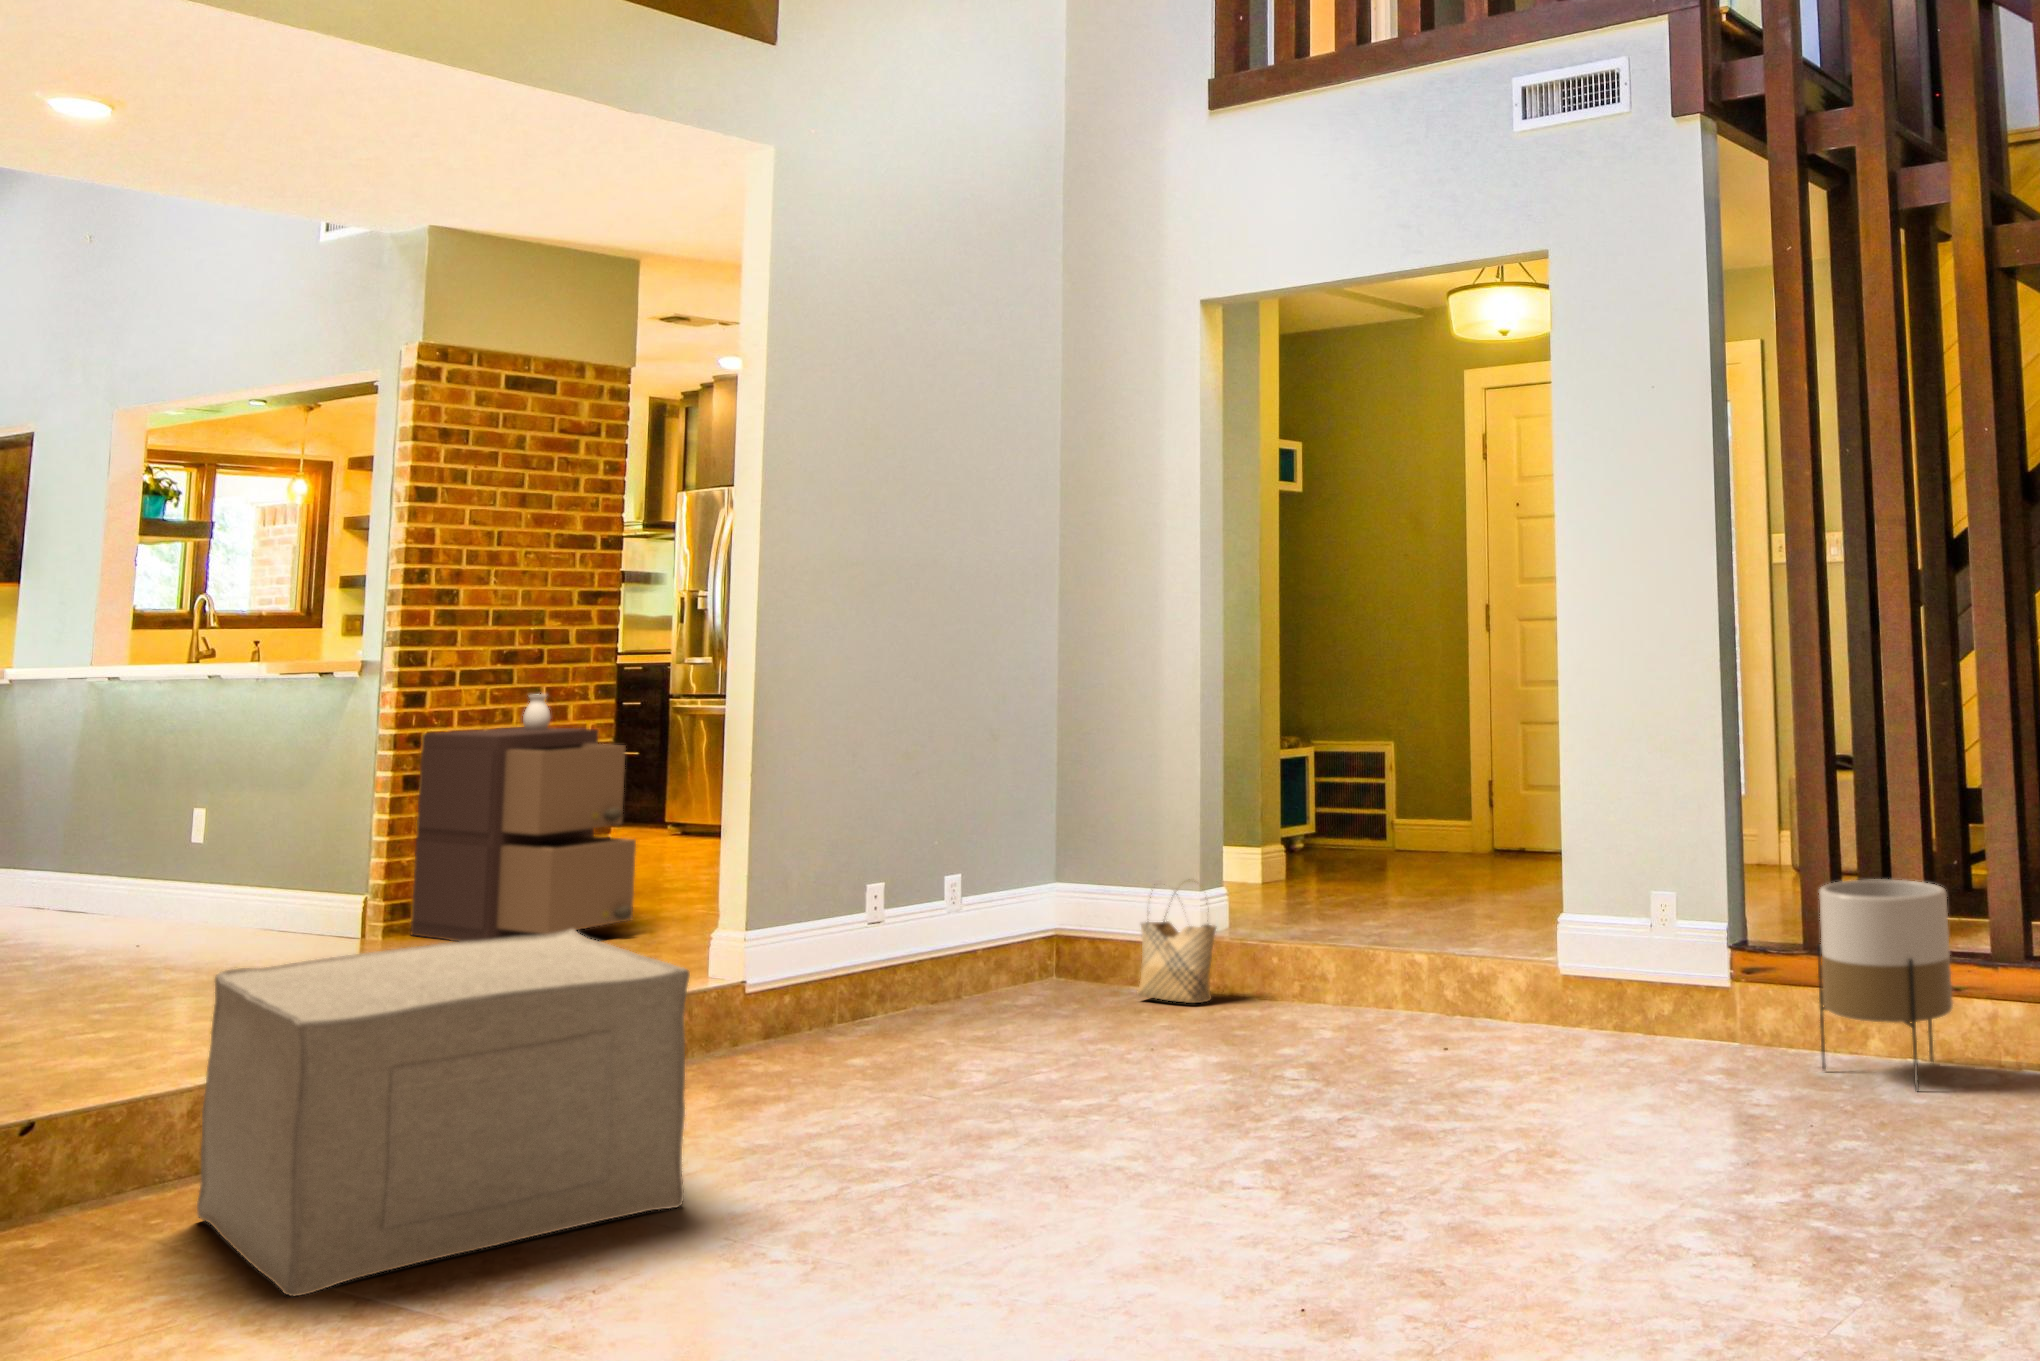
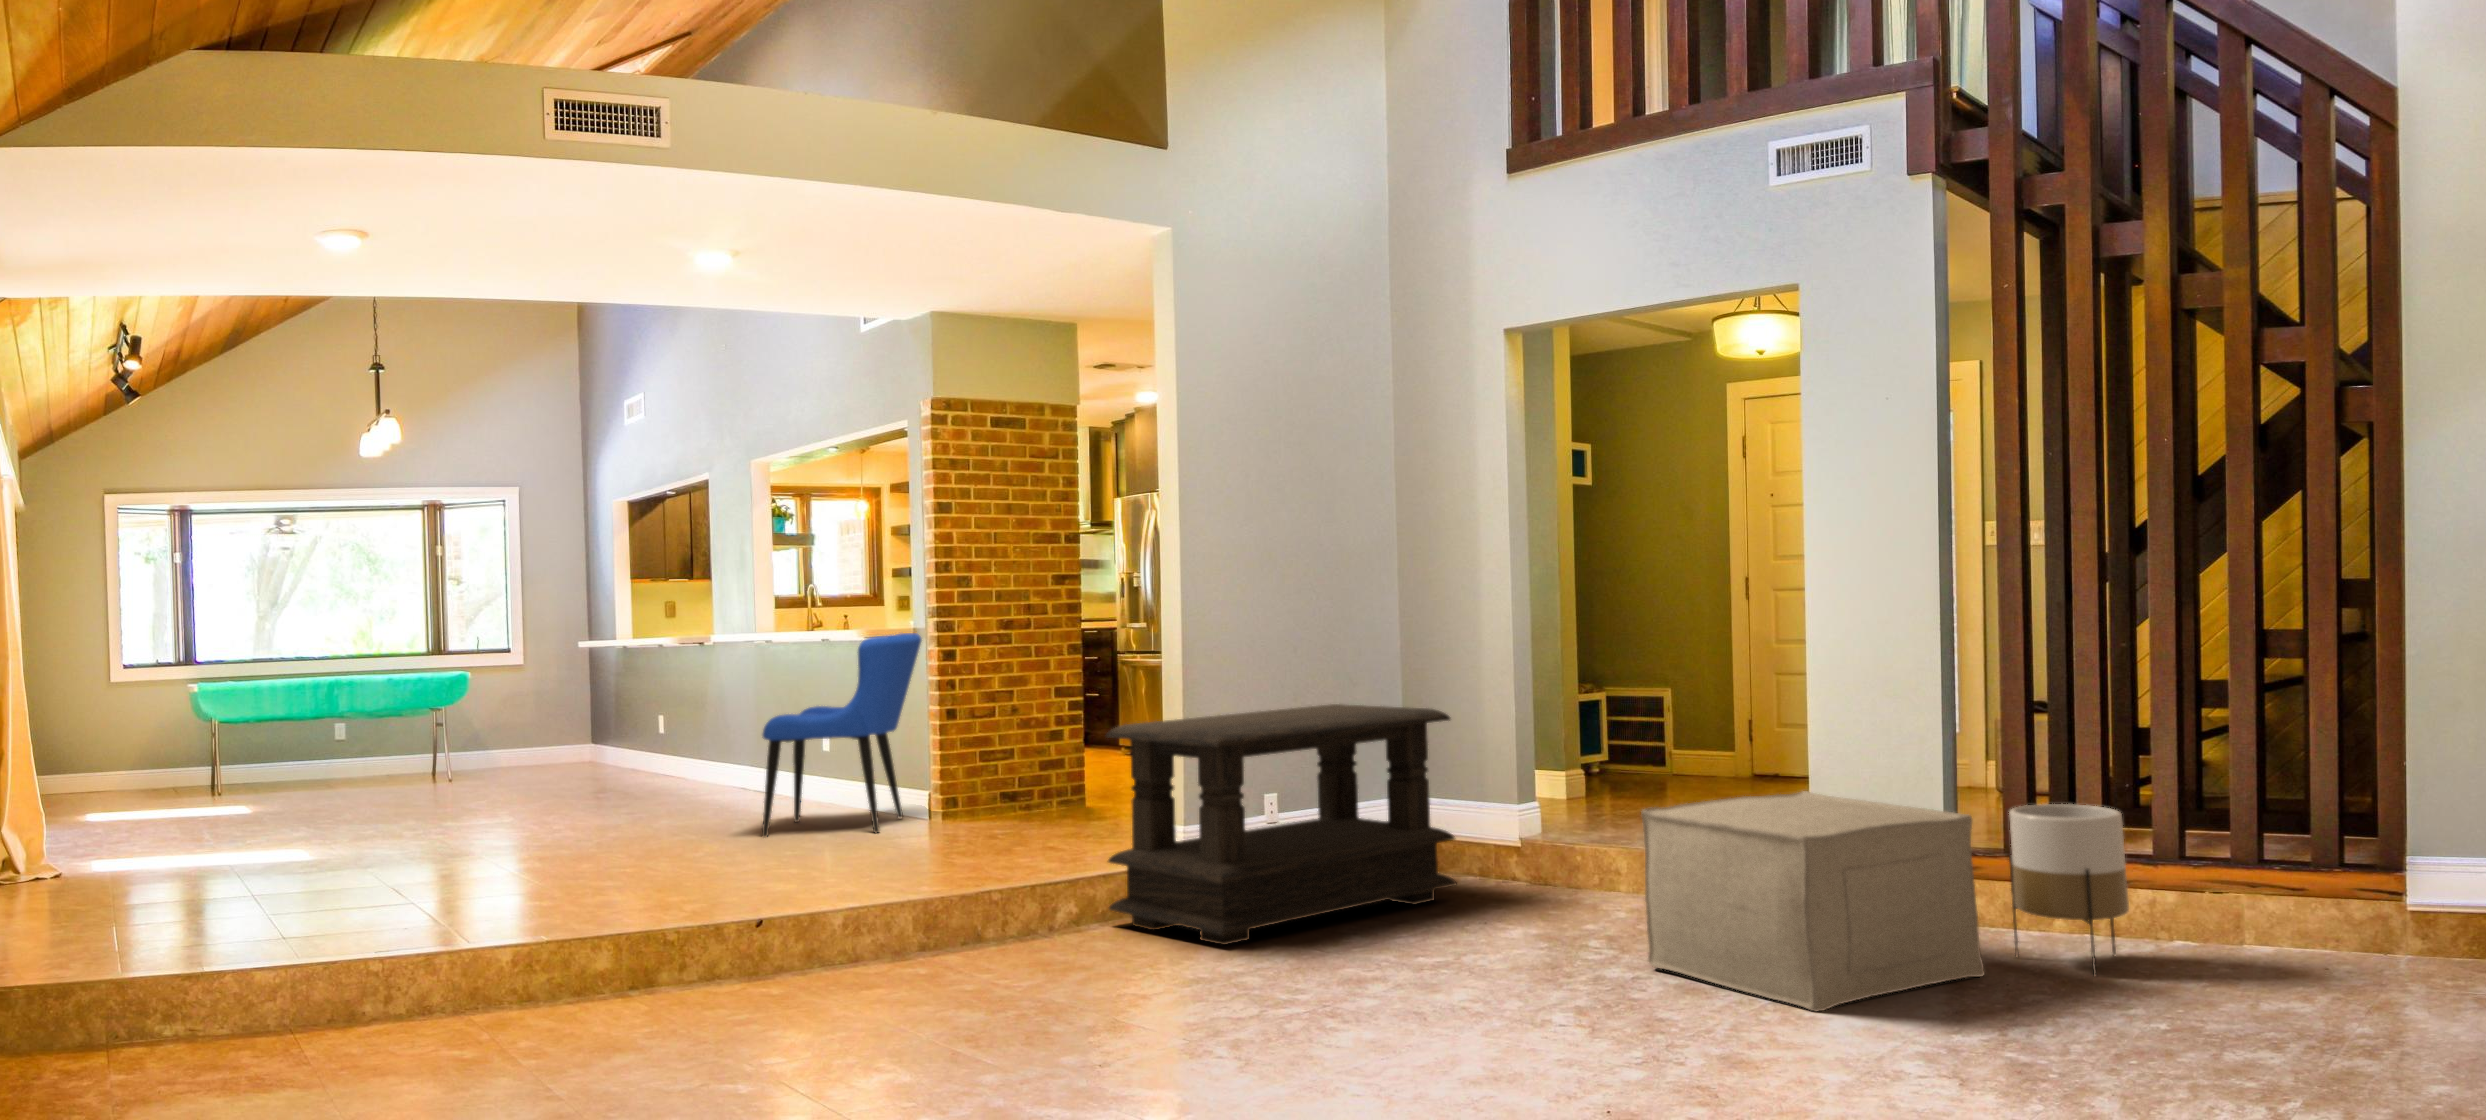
dining chair: none [85,667,372,968] -> present [762,633,922,837]
storage cabinet: present [411,694,636,942] -> none [957,652,1104,831]
coffee table: none [627,763,1128,1106] -> present [1105,704,1456,945]
woven basket: present [1137,884,1216,1003] -> none [1467,795,1526,889]
ottoman: present [197,929,690,1297] -> present [1641,791,1985,1011]

